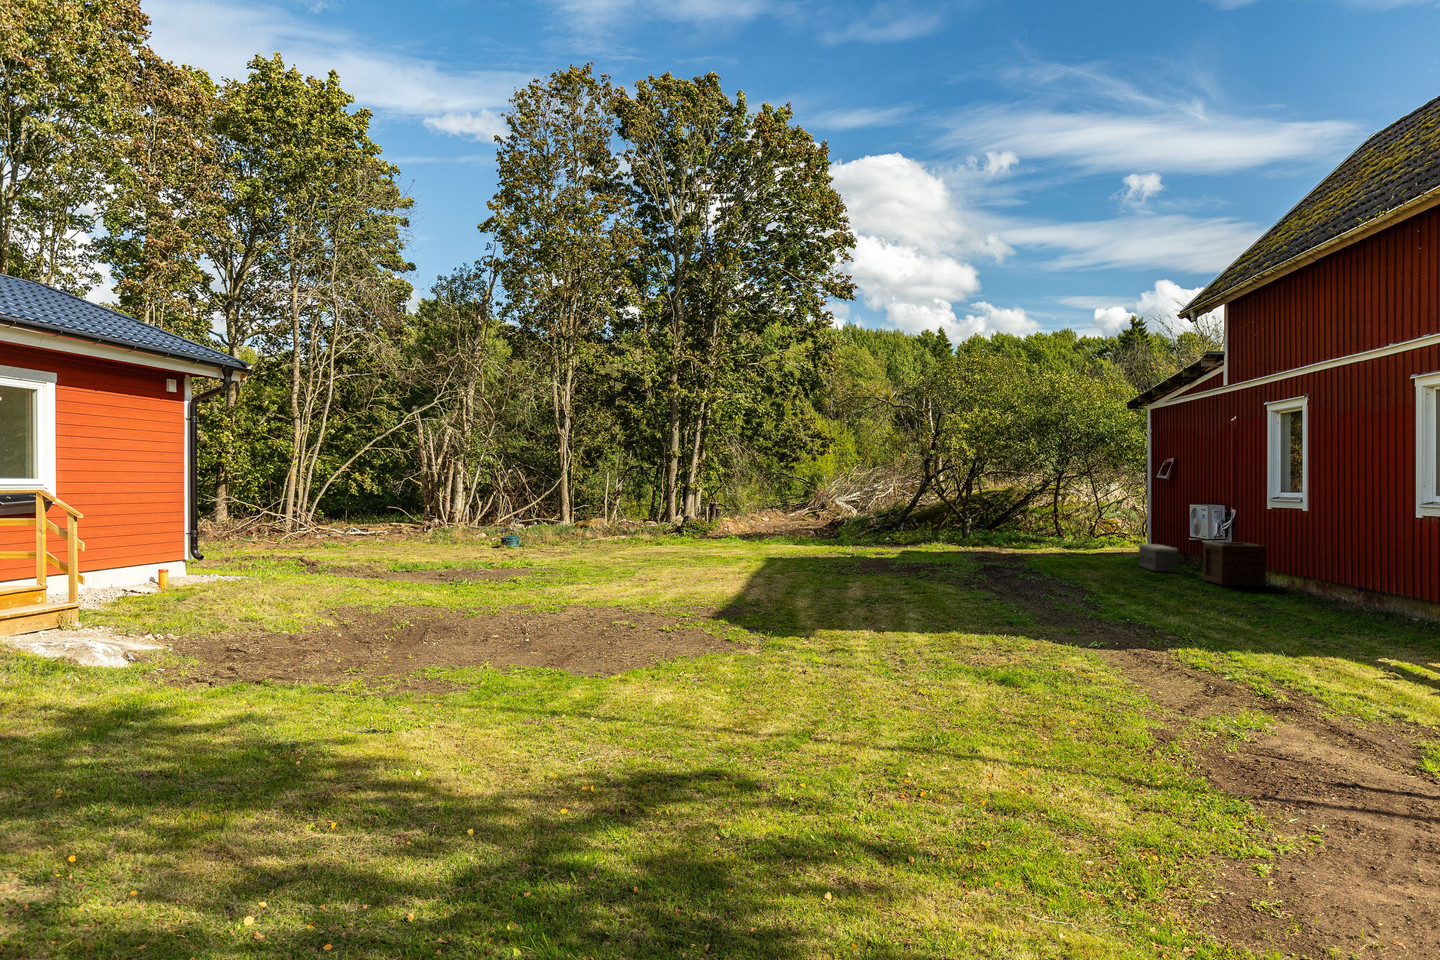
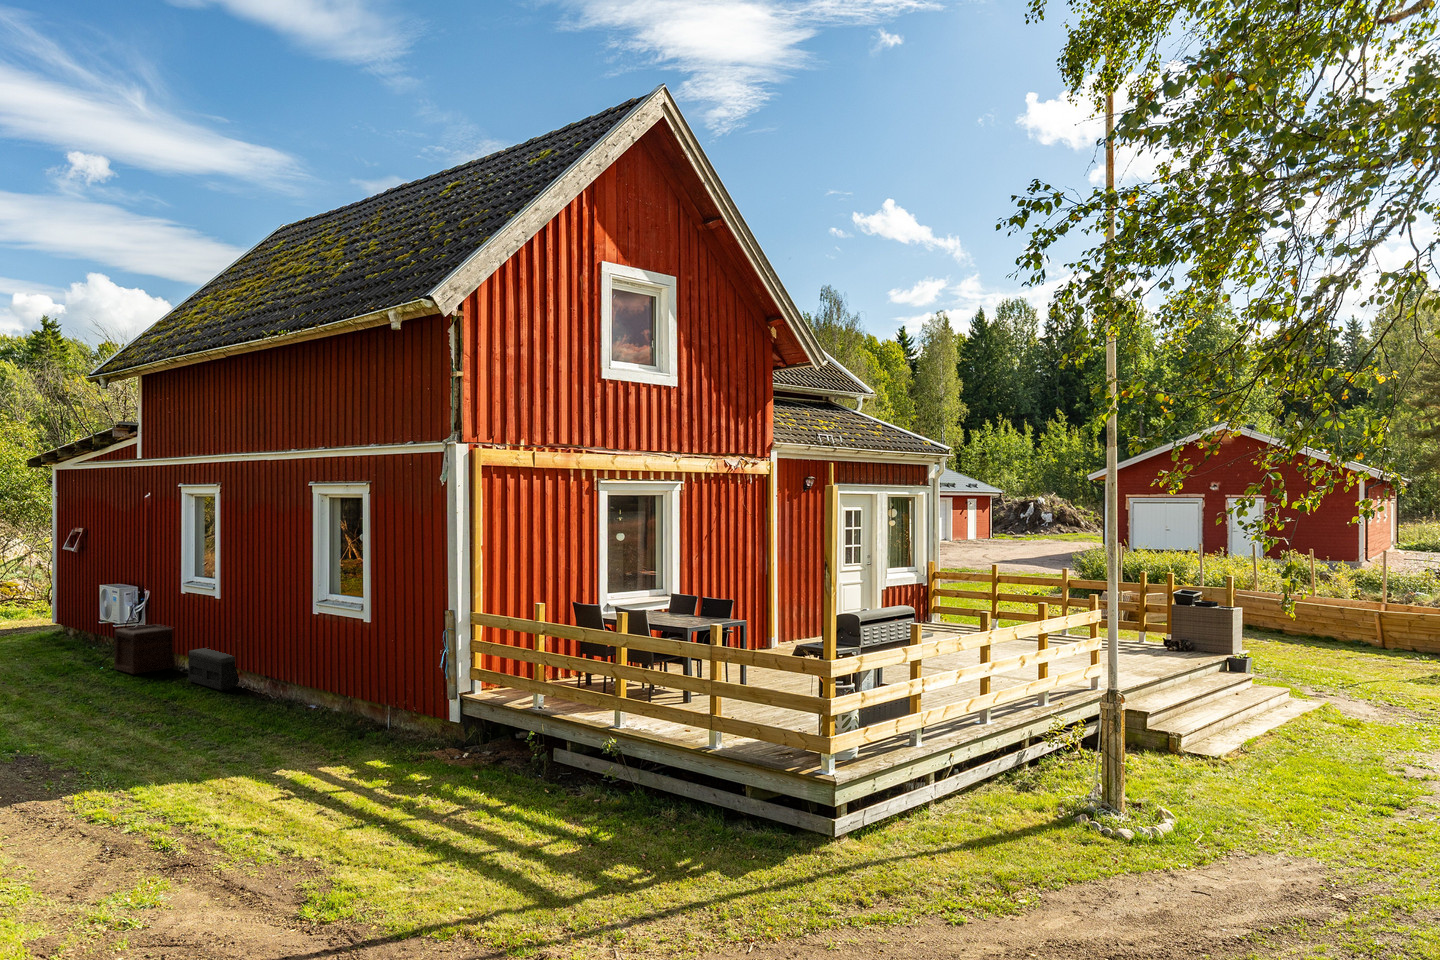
storage bench: present [1139,544,1178,573] -> present [188,648,241,691]

